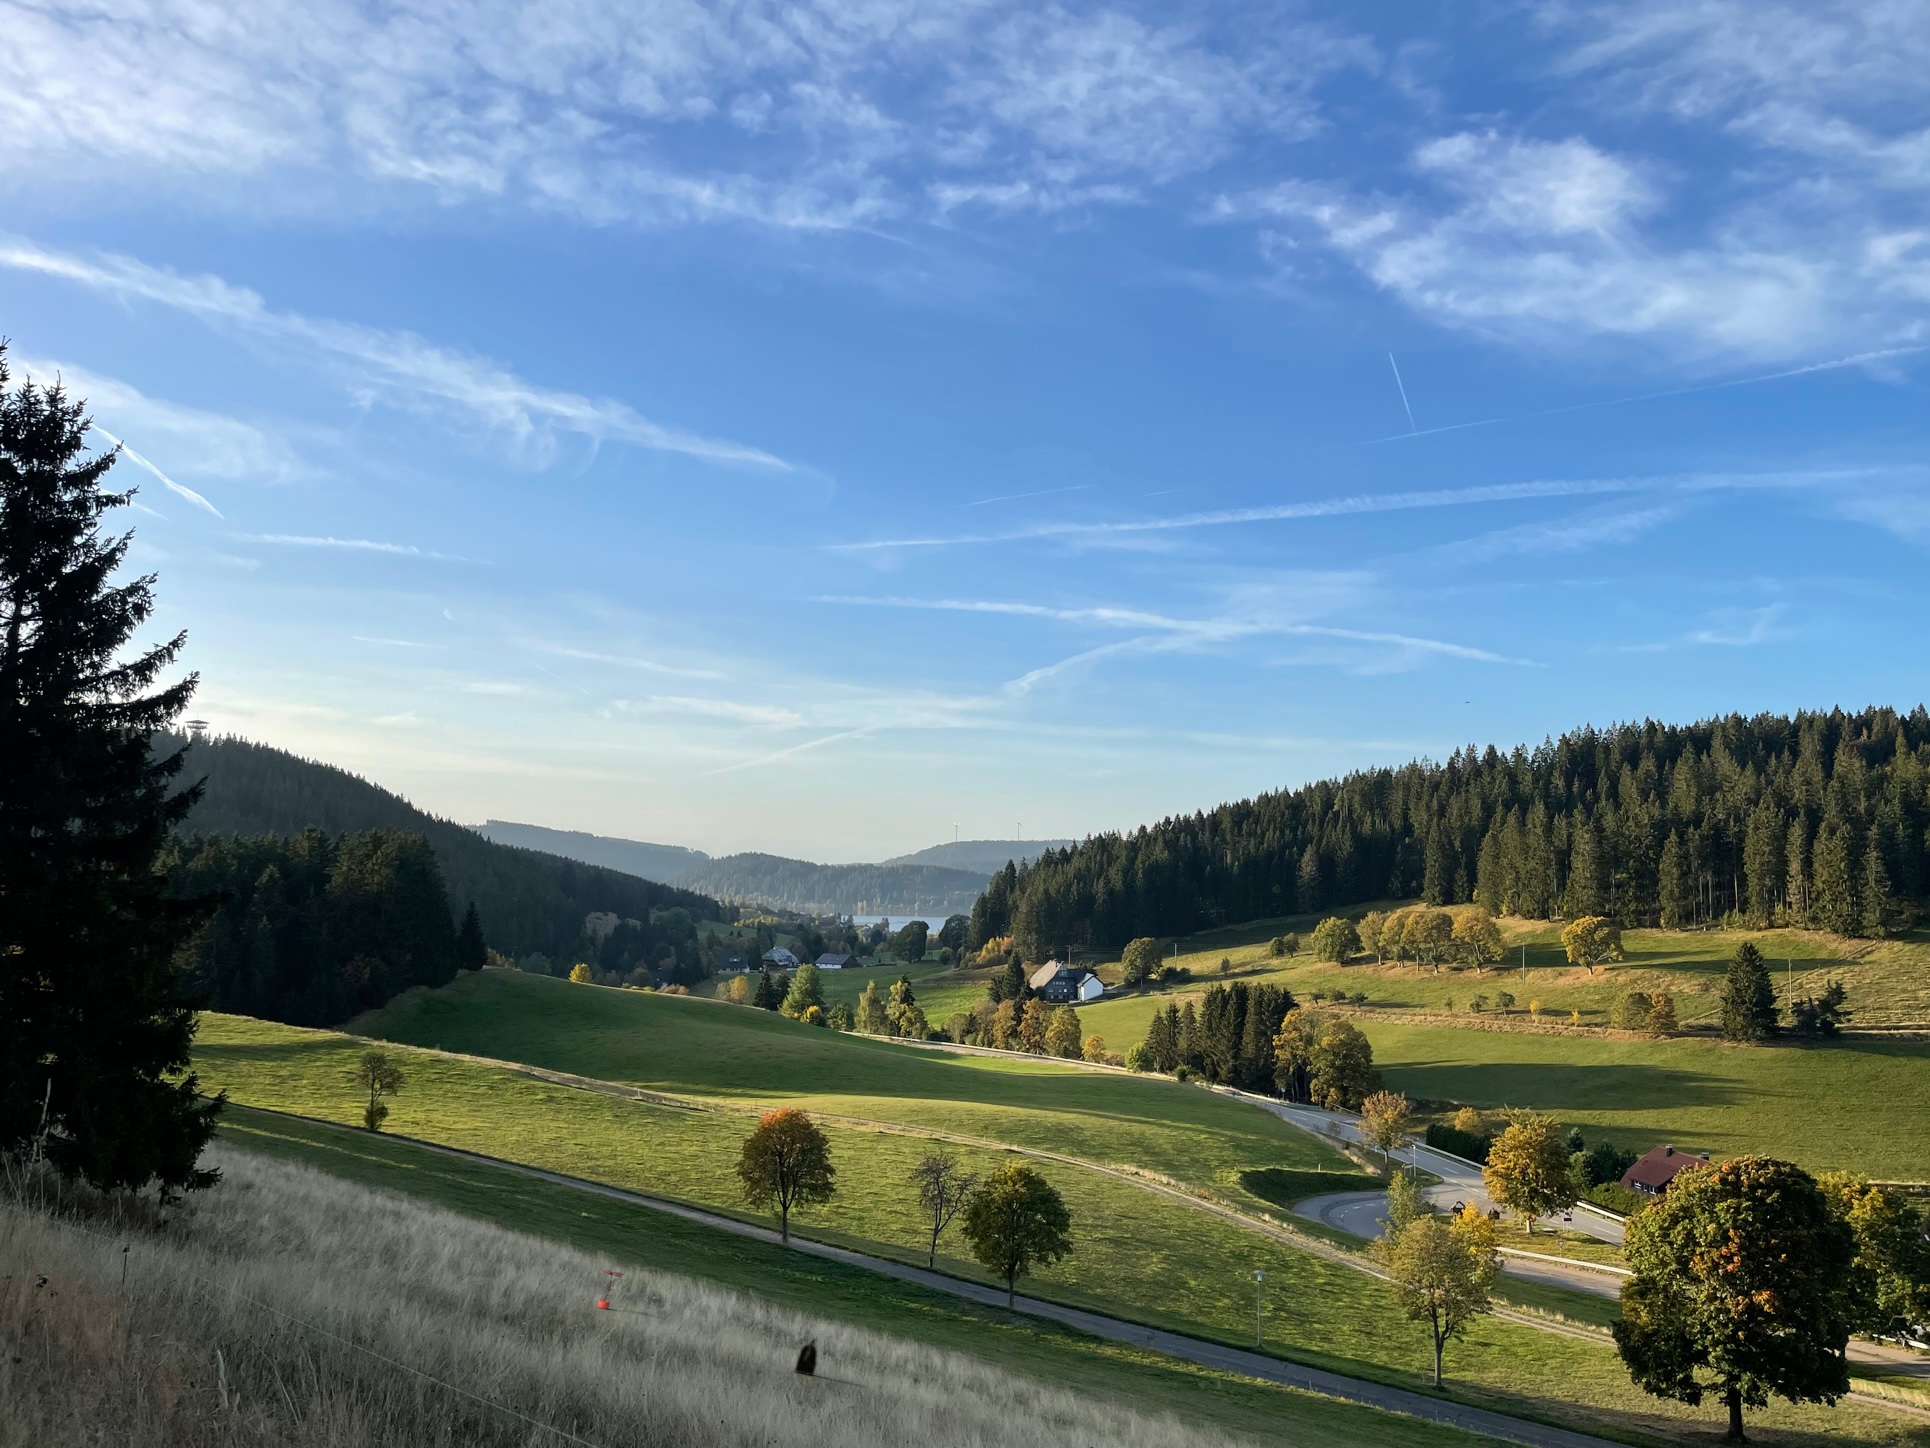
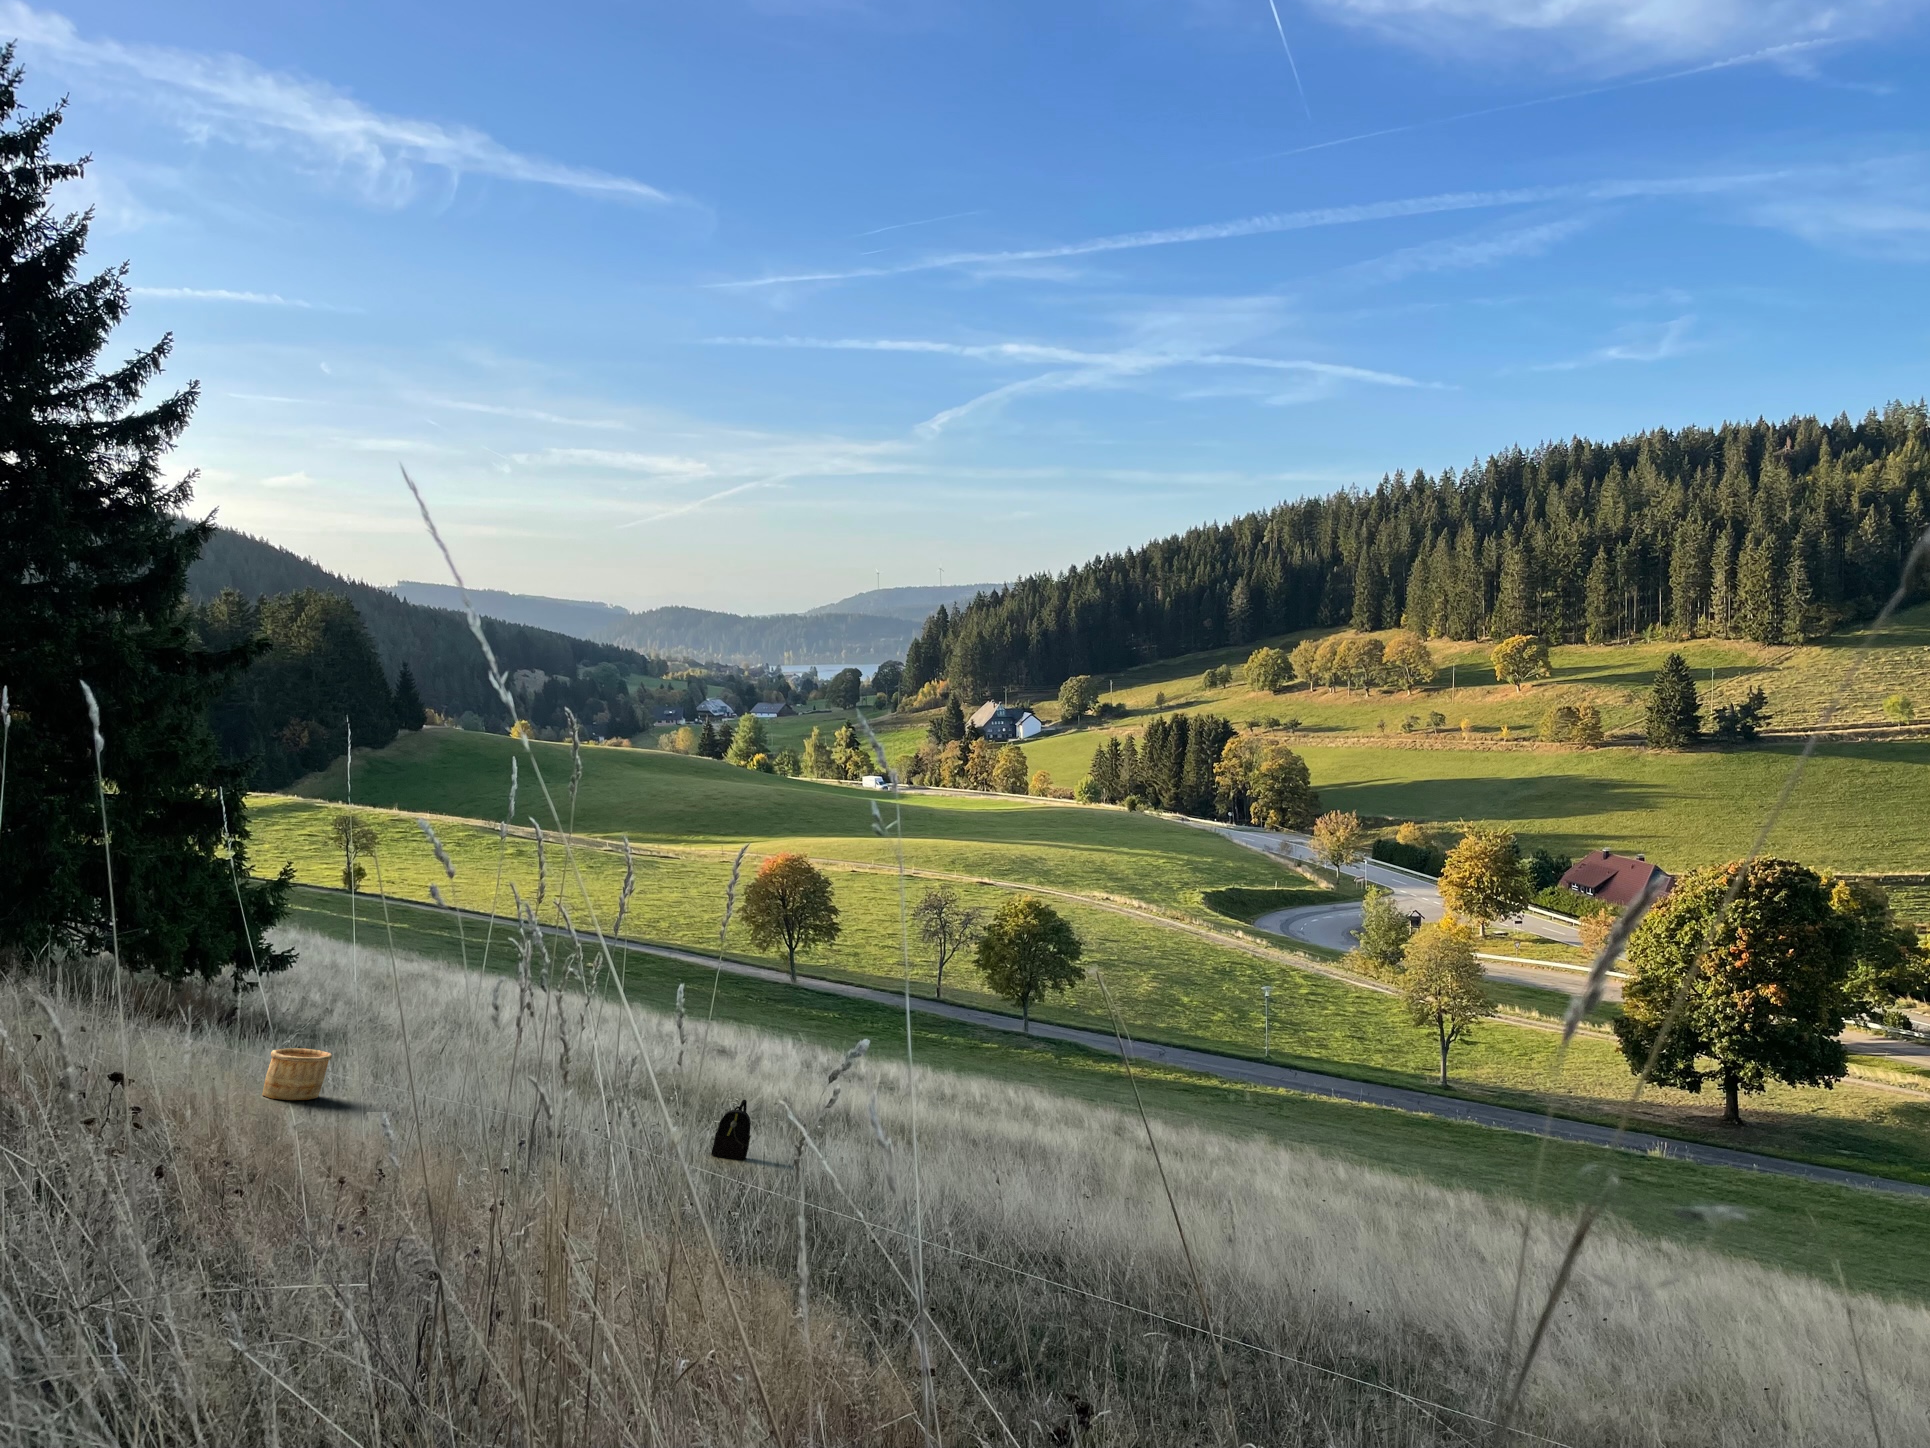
potted plant: present [598,1270,624,1309] -> none [434,1007,476,1063]
wooden bucket: none [547,1295,584,1326] -> present [262,1048,332,1100]

